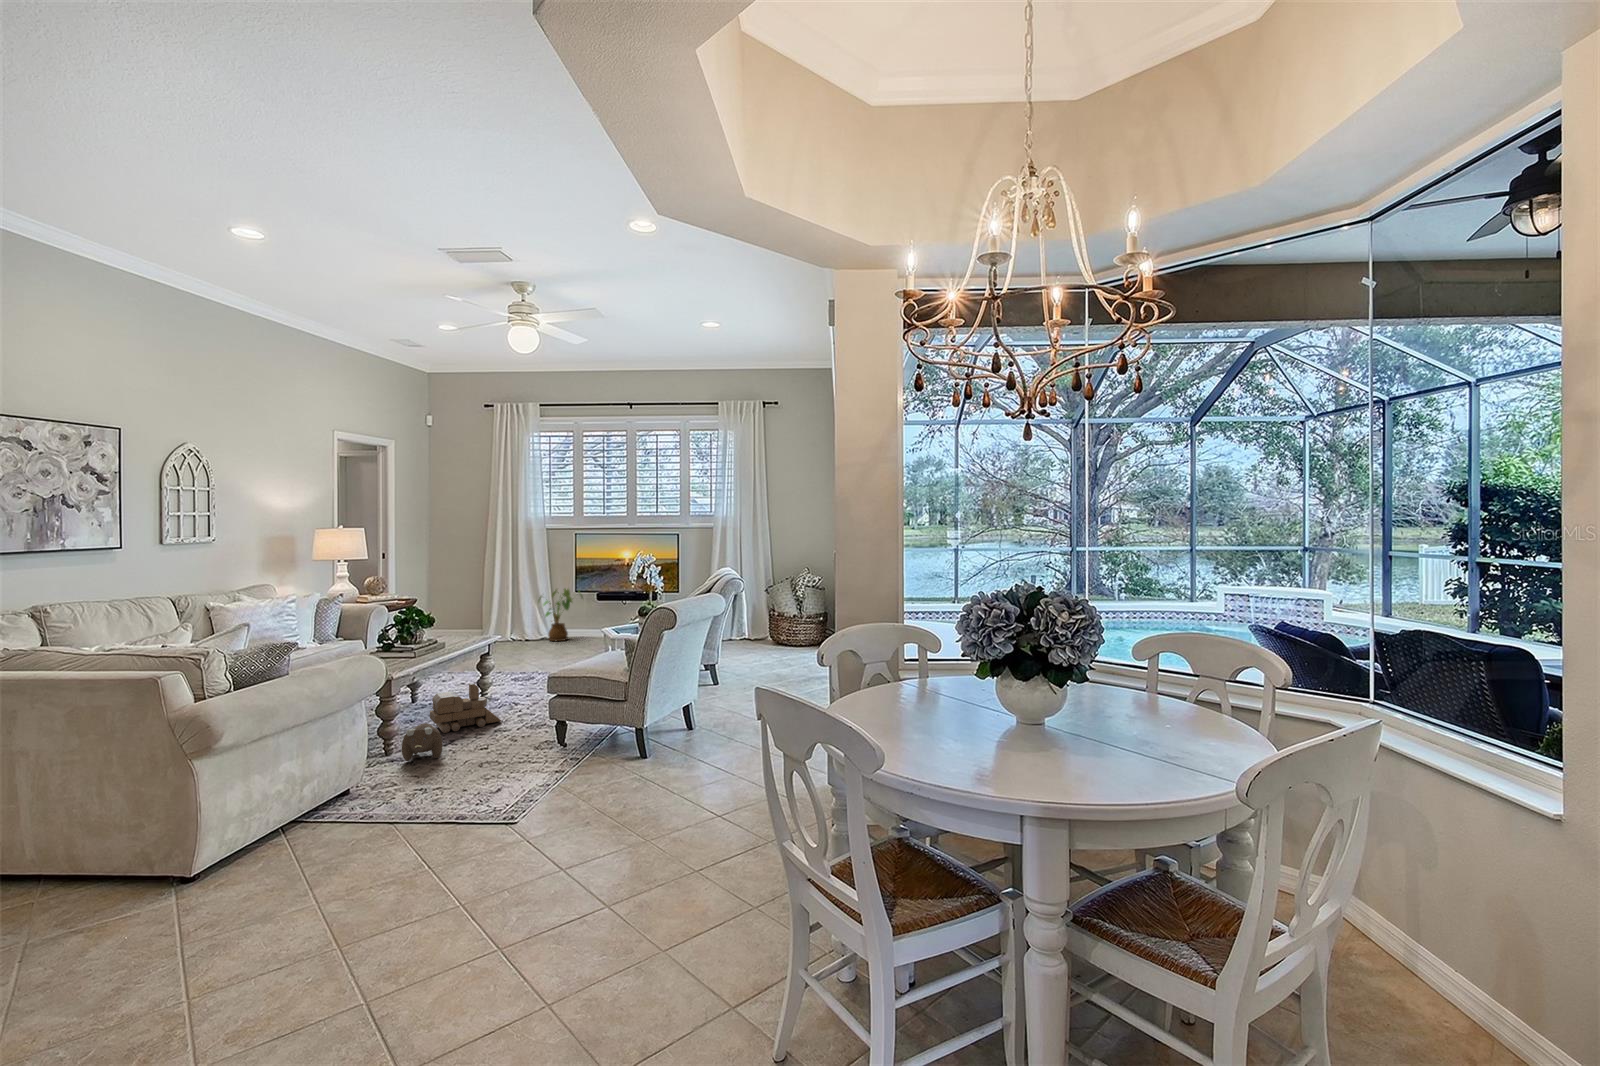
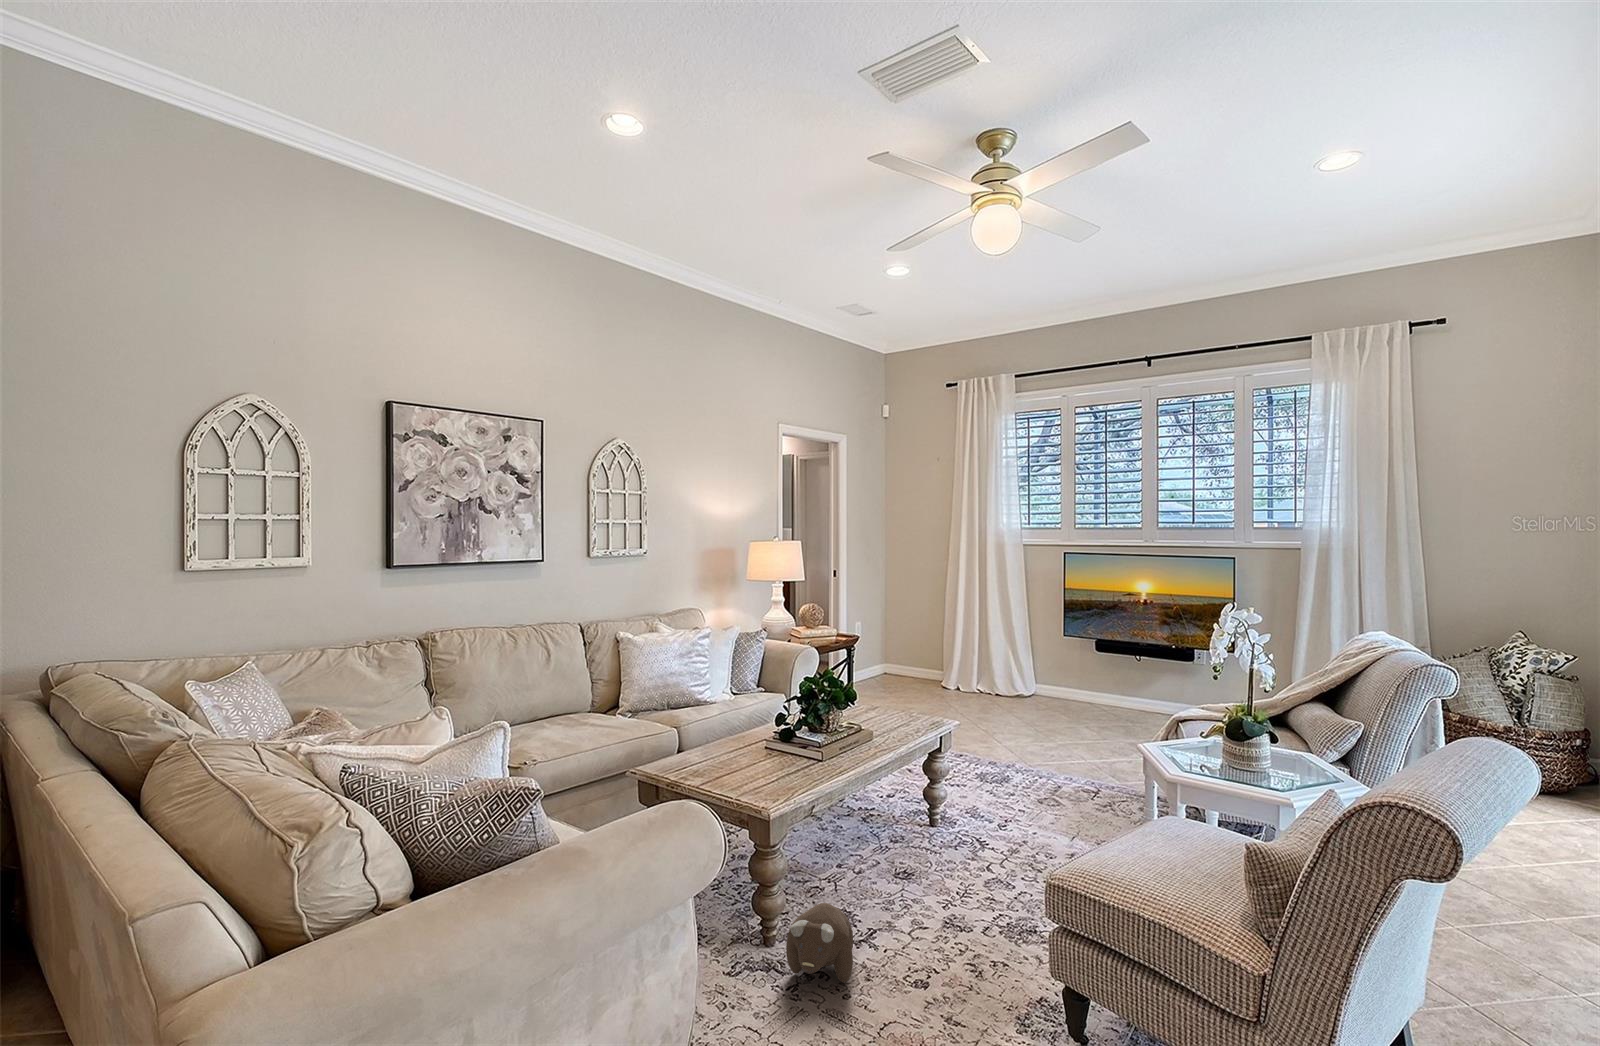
house plant: present [538,589,583,641] -> none [1012,628,1076,705]
toy train: present [430,683,501,733] -> none [849,811,962,899]

